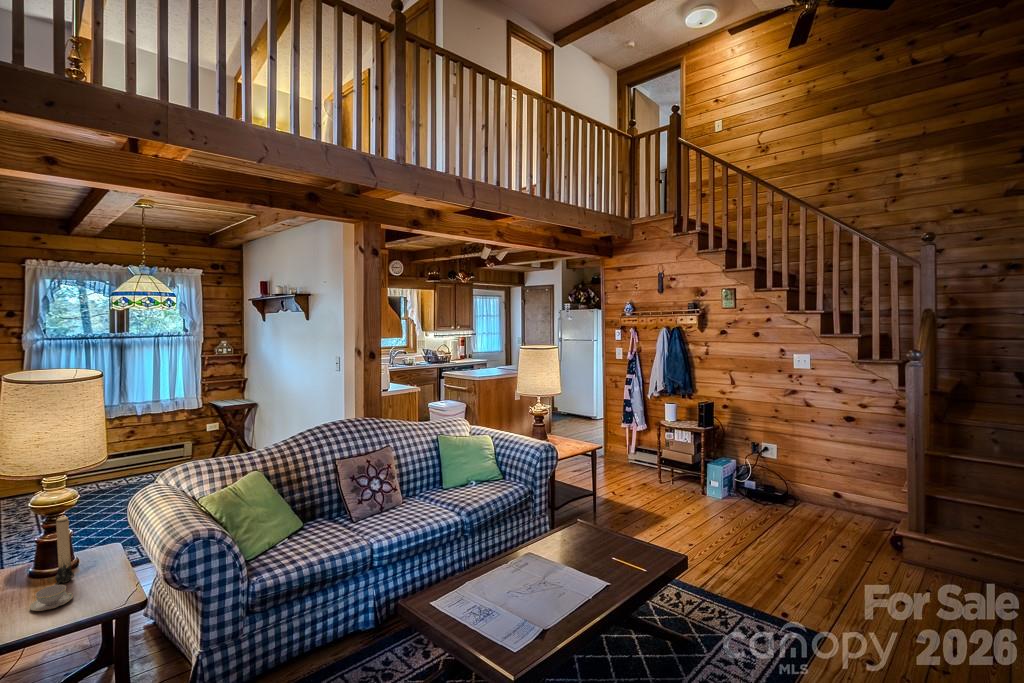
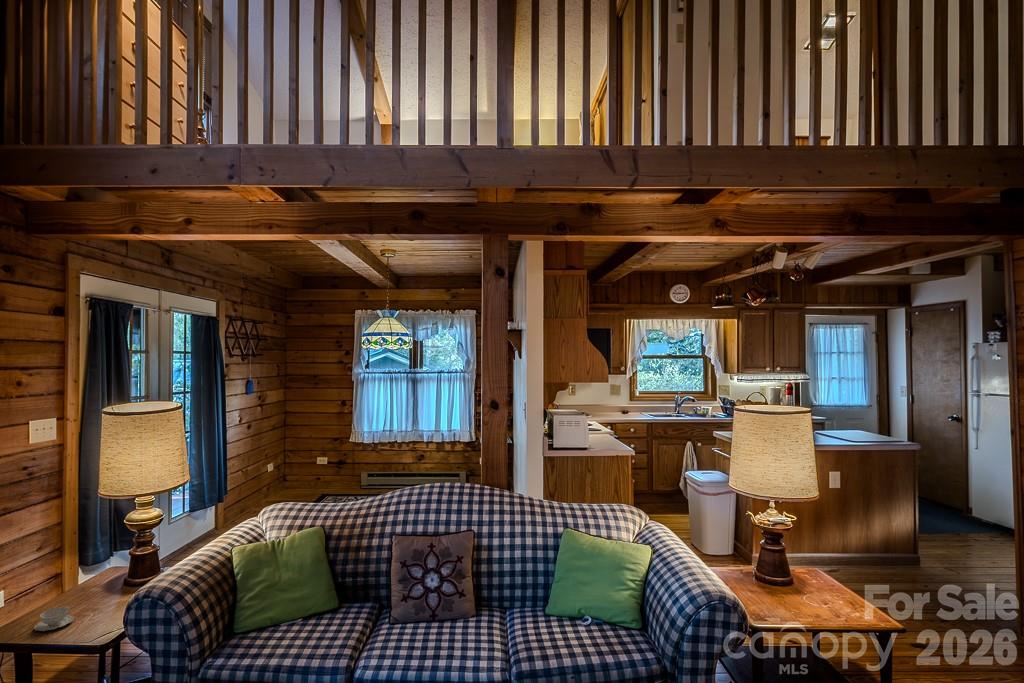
candle: present [55,517,74,585] -> none [85,542,107,608]

